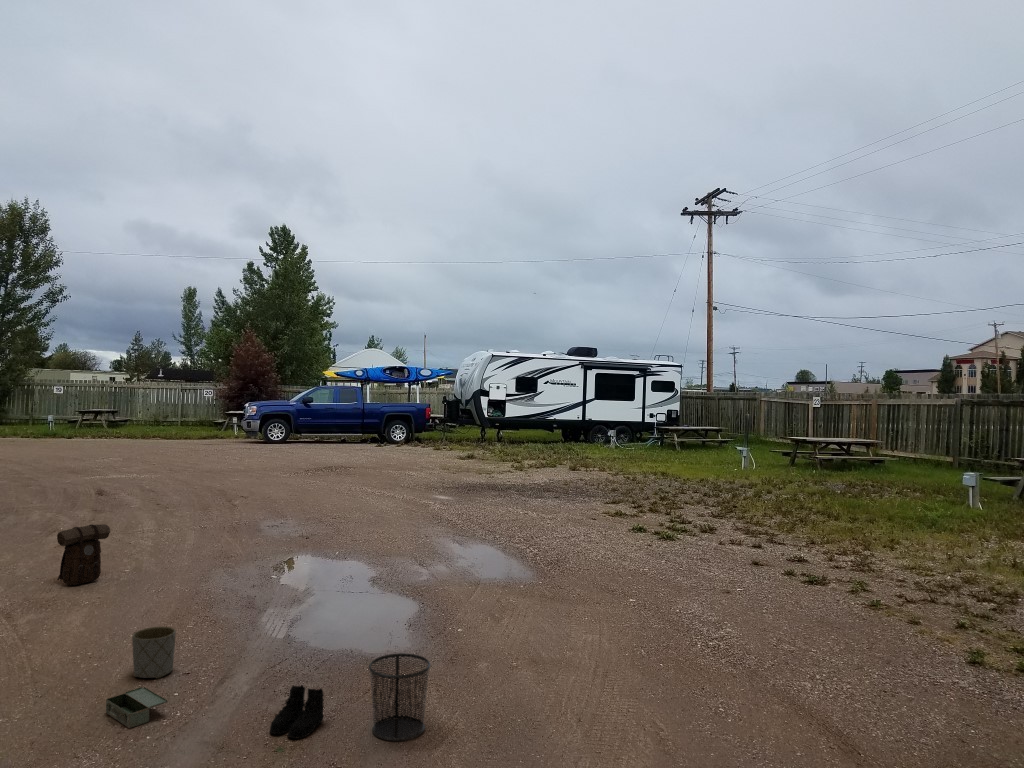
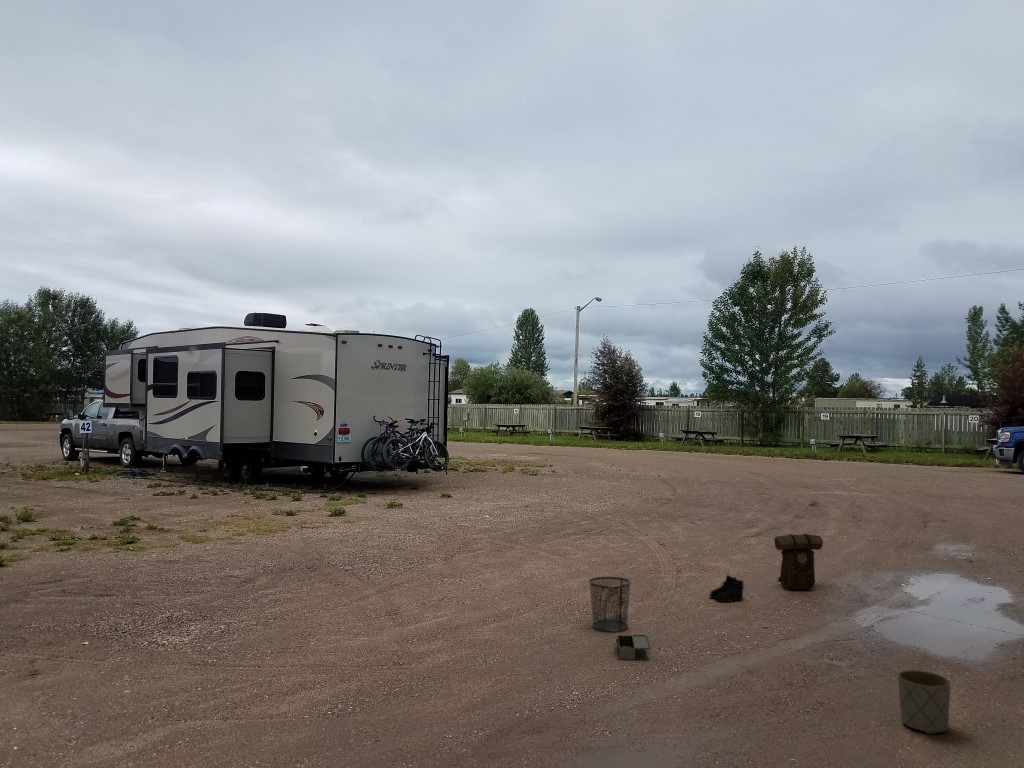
backpack: present [57,524,110,586] -> present [775,534,823,590]
planter: present [132,627,176,679] -> present [898,670,950,734]
trash can: present [369,653,431,741] -> present [589,577,631,632]
boots: present [270,685,324,738] -> present [709,575,744,602]

